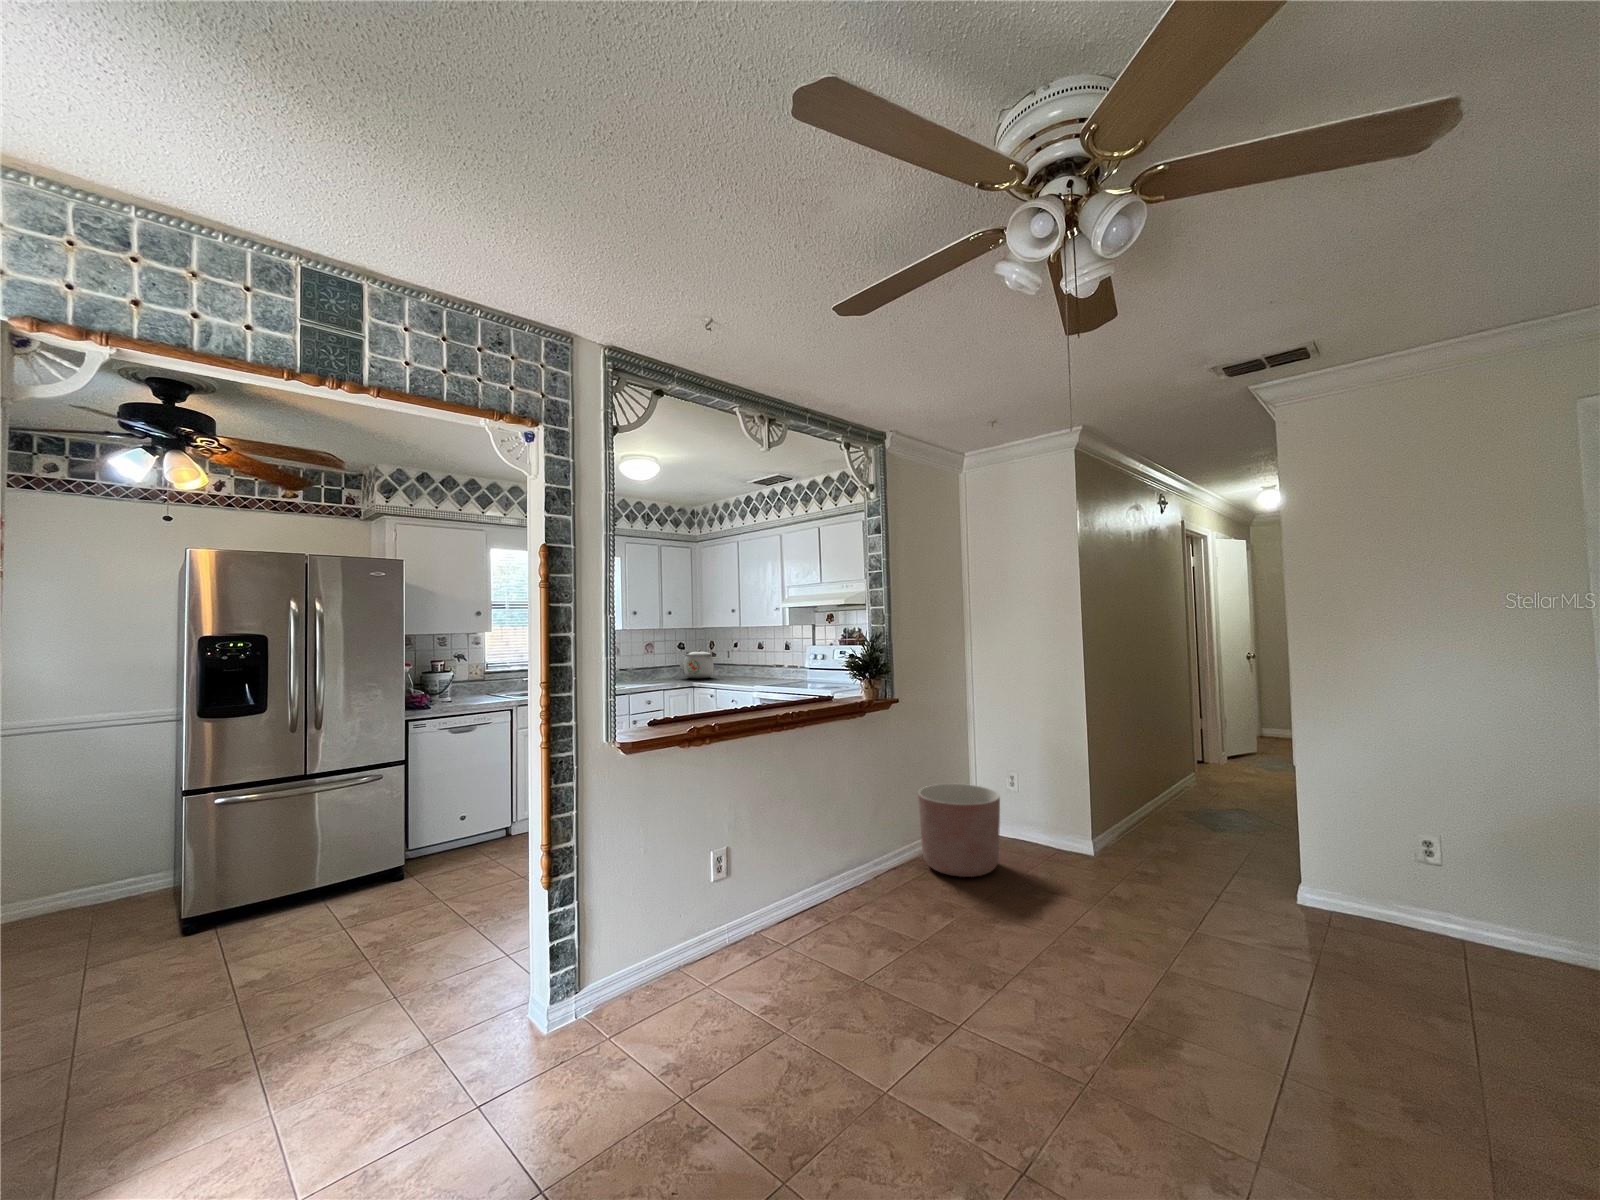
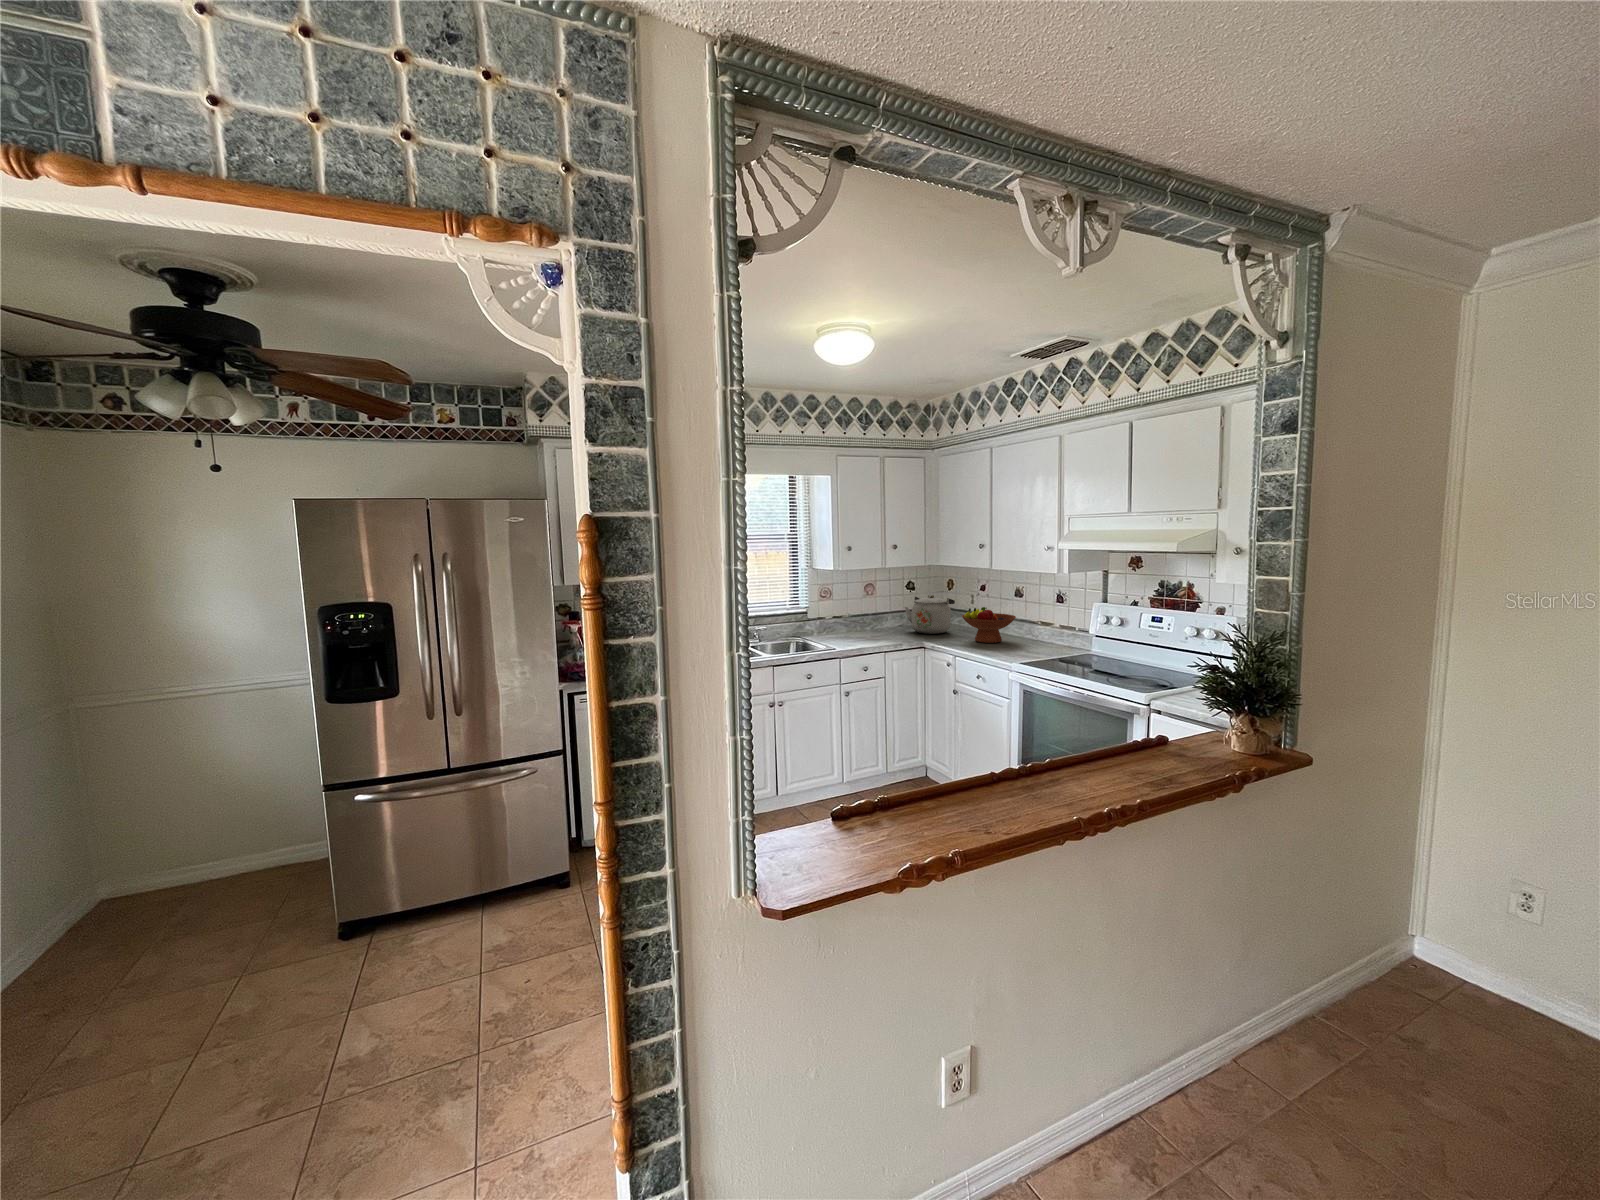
fruit bowl: none [721,655,759,680] -> present [962,607,1016,643]
planter: present [918,784,1000,877] -> none [1332,897,1550,1119]

